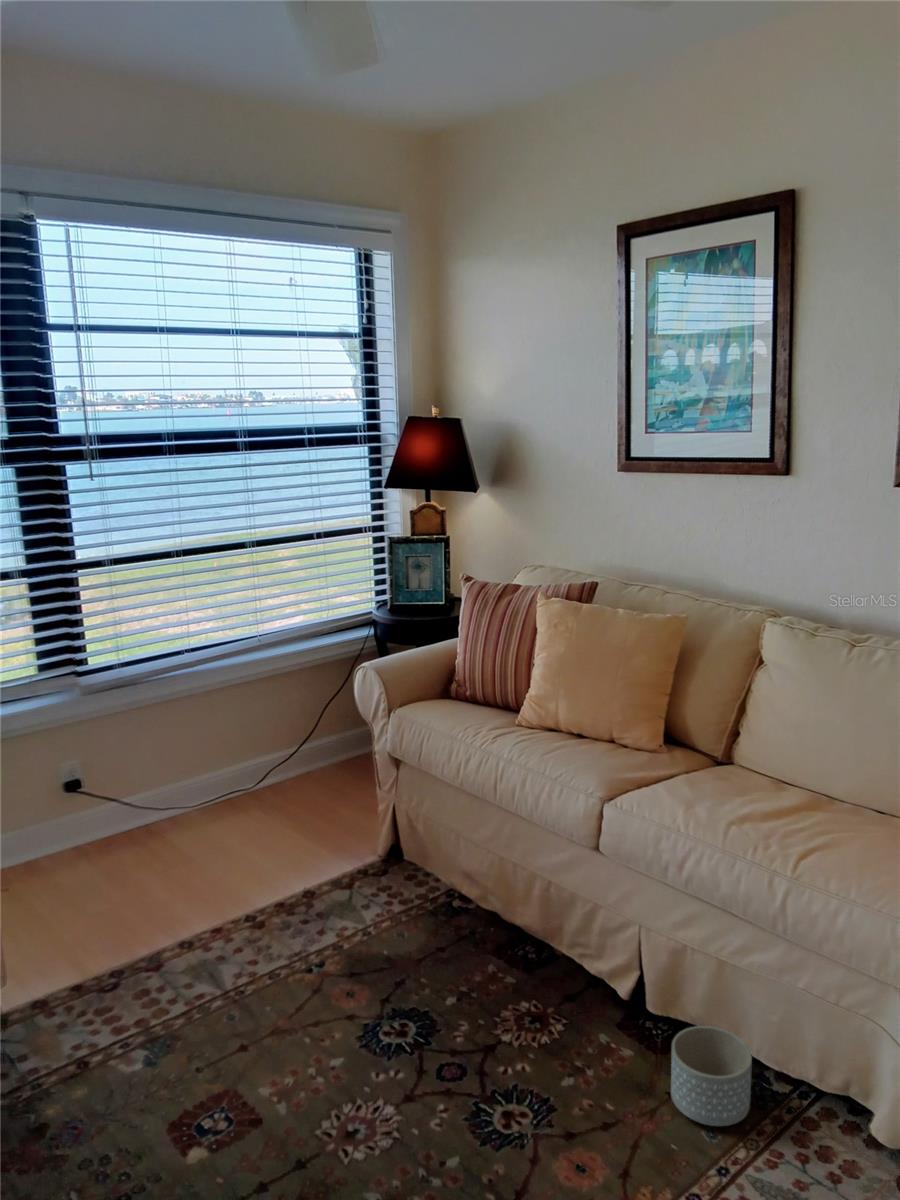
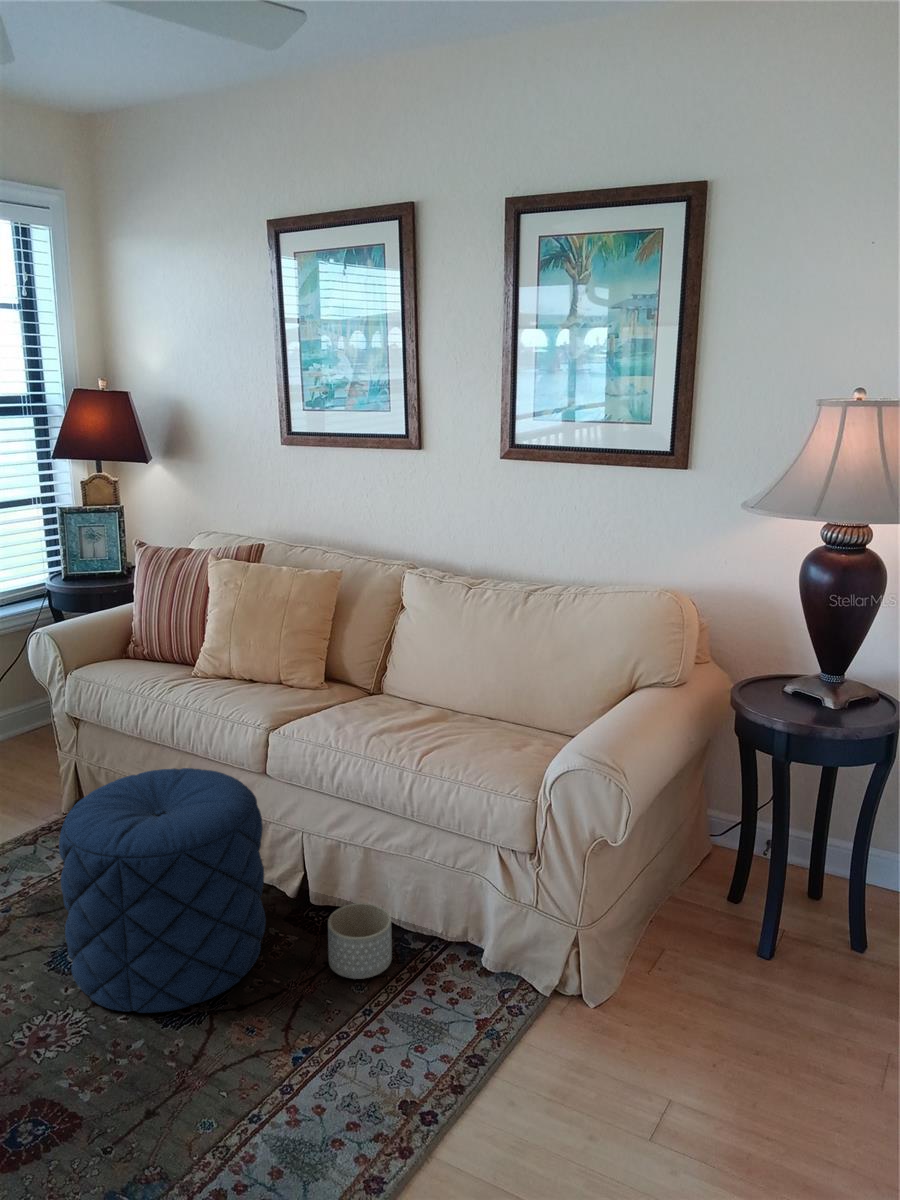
pouf: none [378,836,597,1124] -> present [59,768,266,1013]

